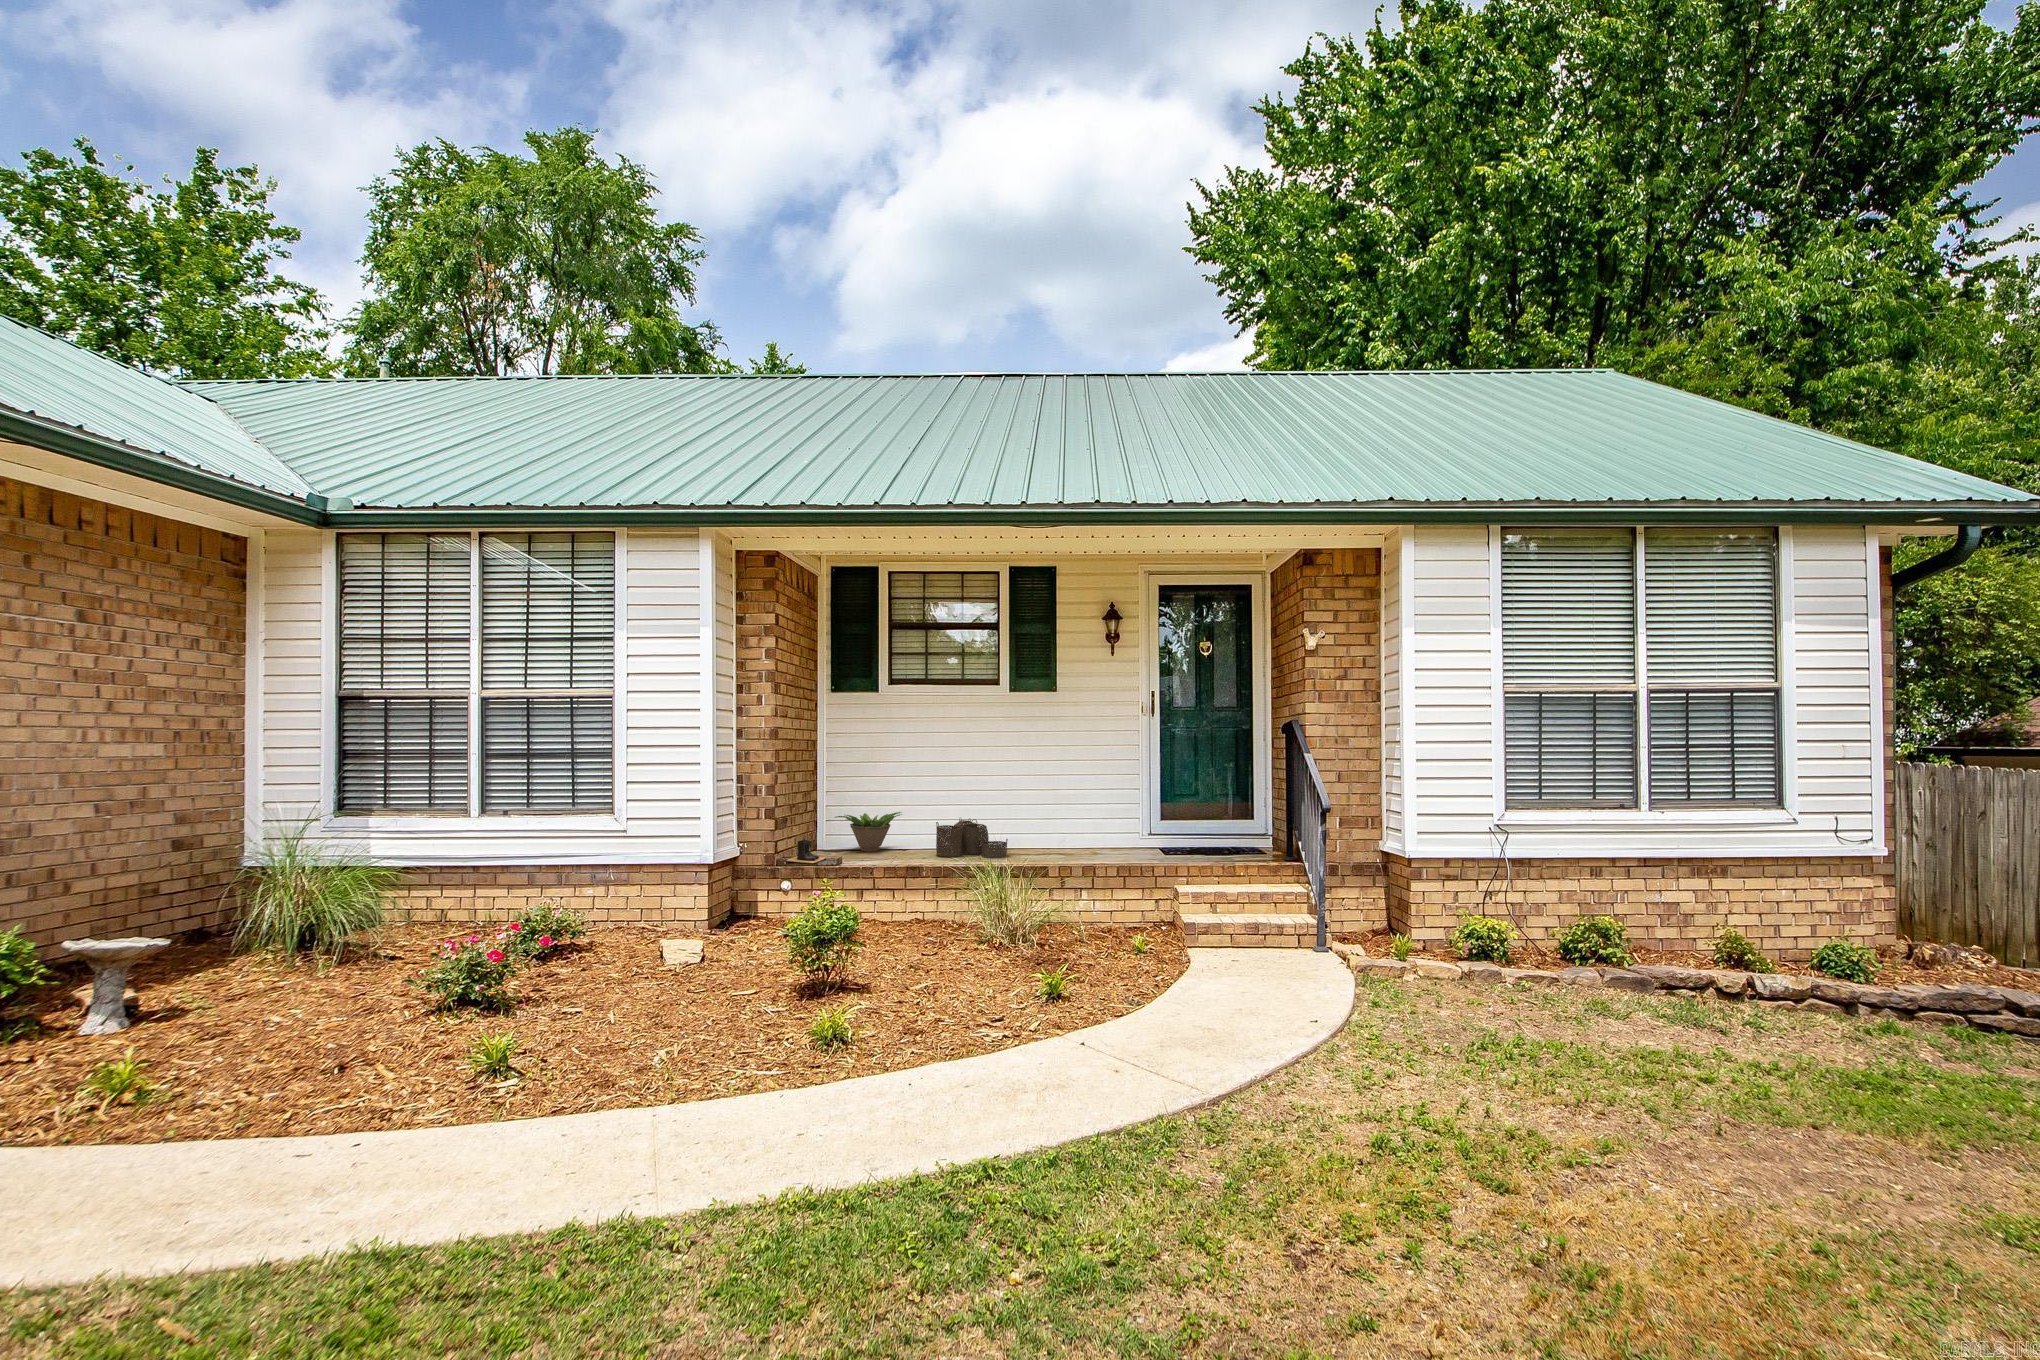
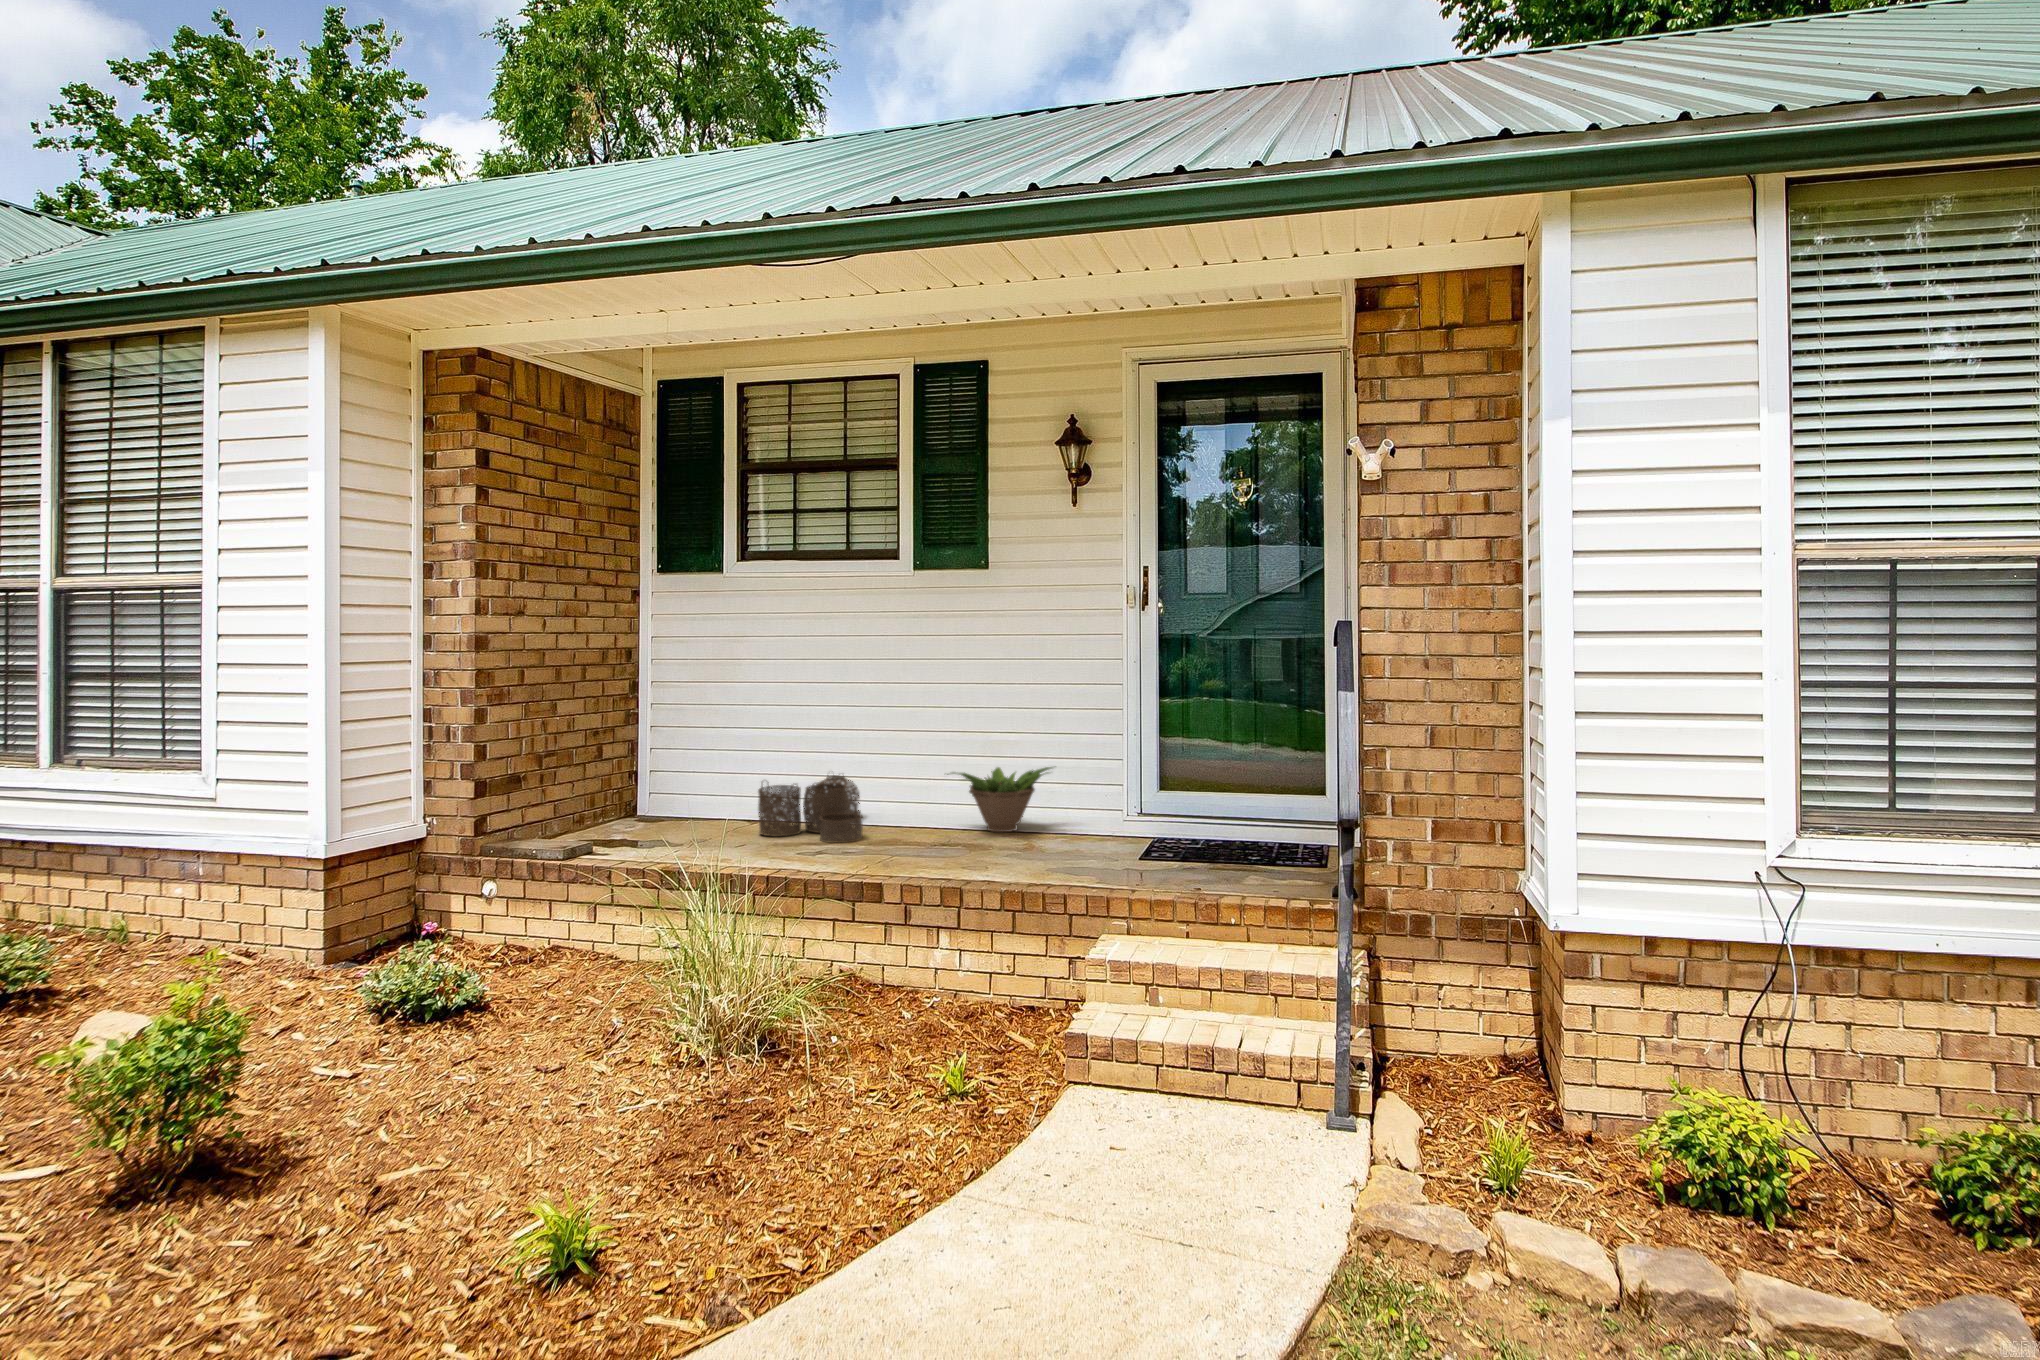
decorative plant: present [835,812,902,851] -> present [947,767,1052,832]
boots: present [786,840,826,864] -> none [528,802,598,841]

